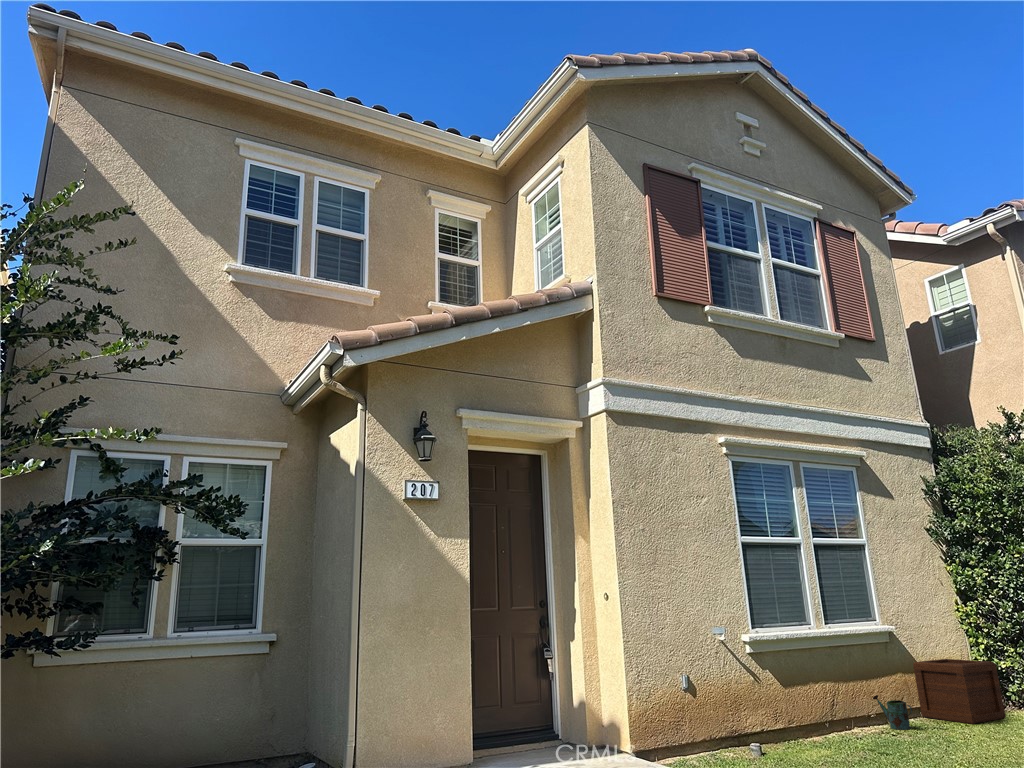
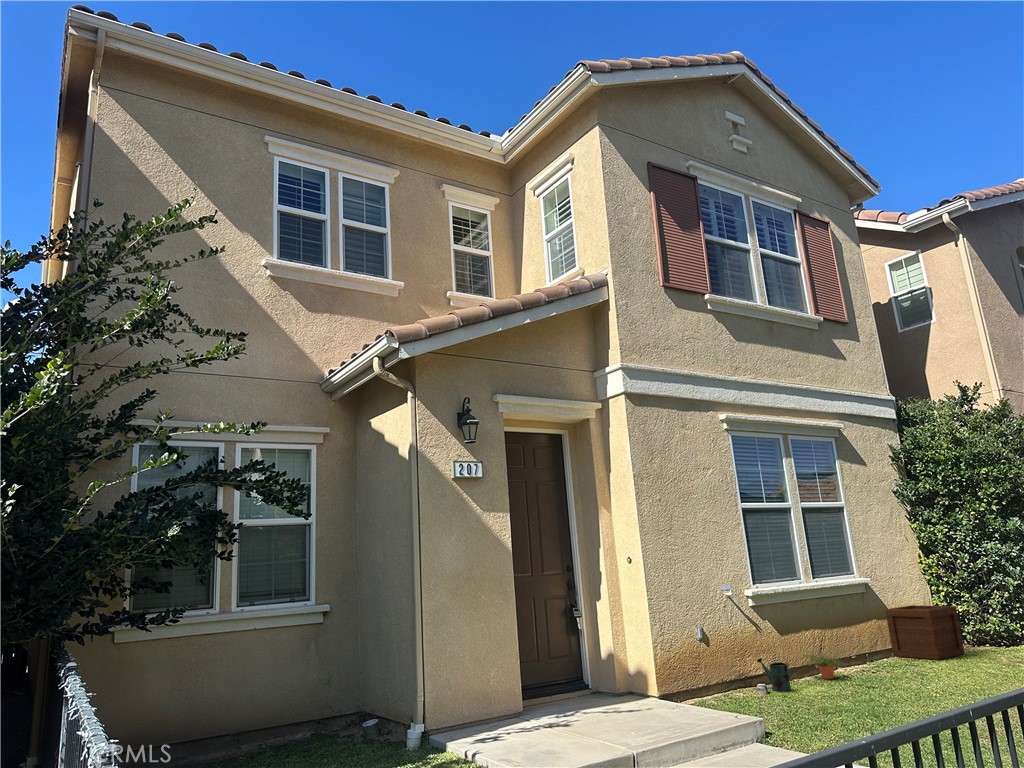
watering can: present [873,695,912,730] -> present [757,658,793,691]
potted plant: none [809,710,864,741] -> present [803,655,844,679]

